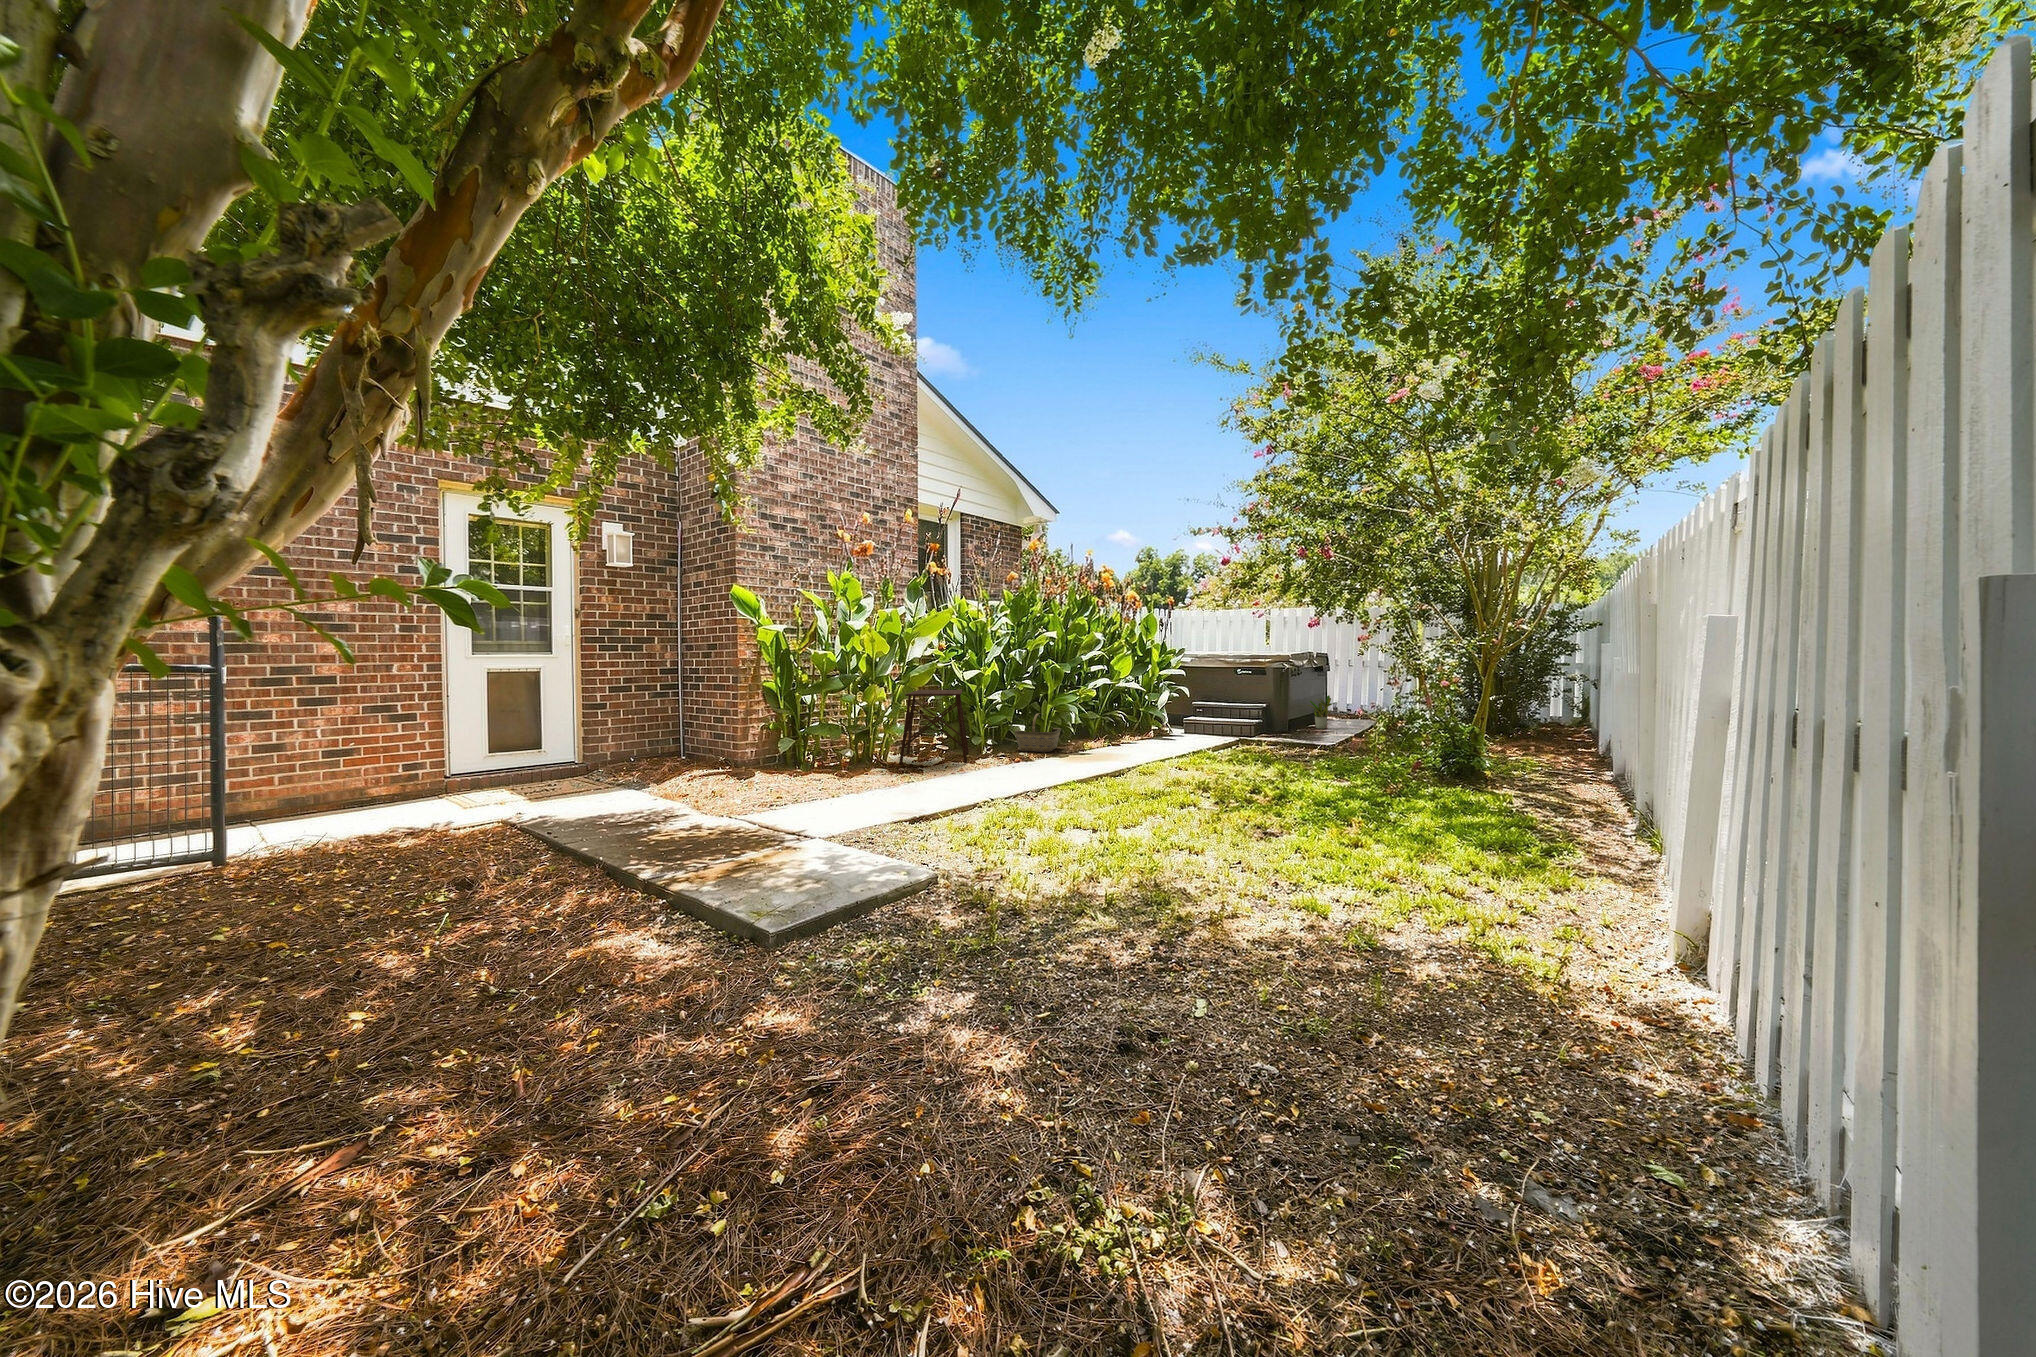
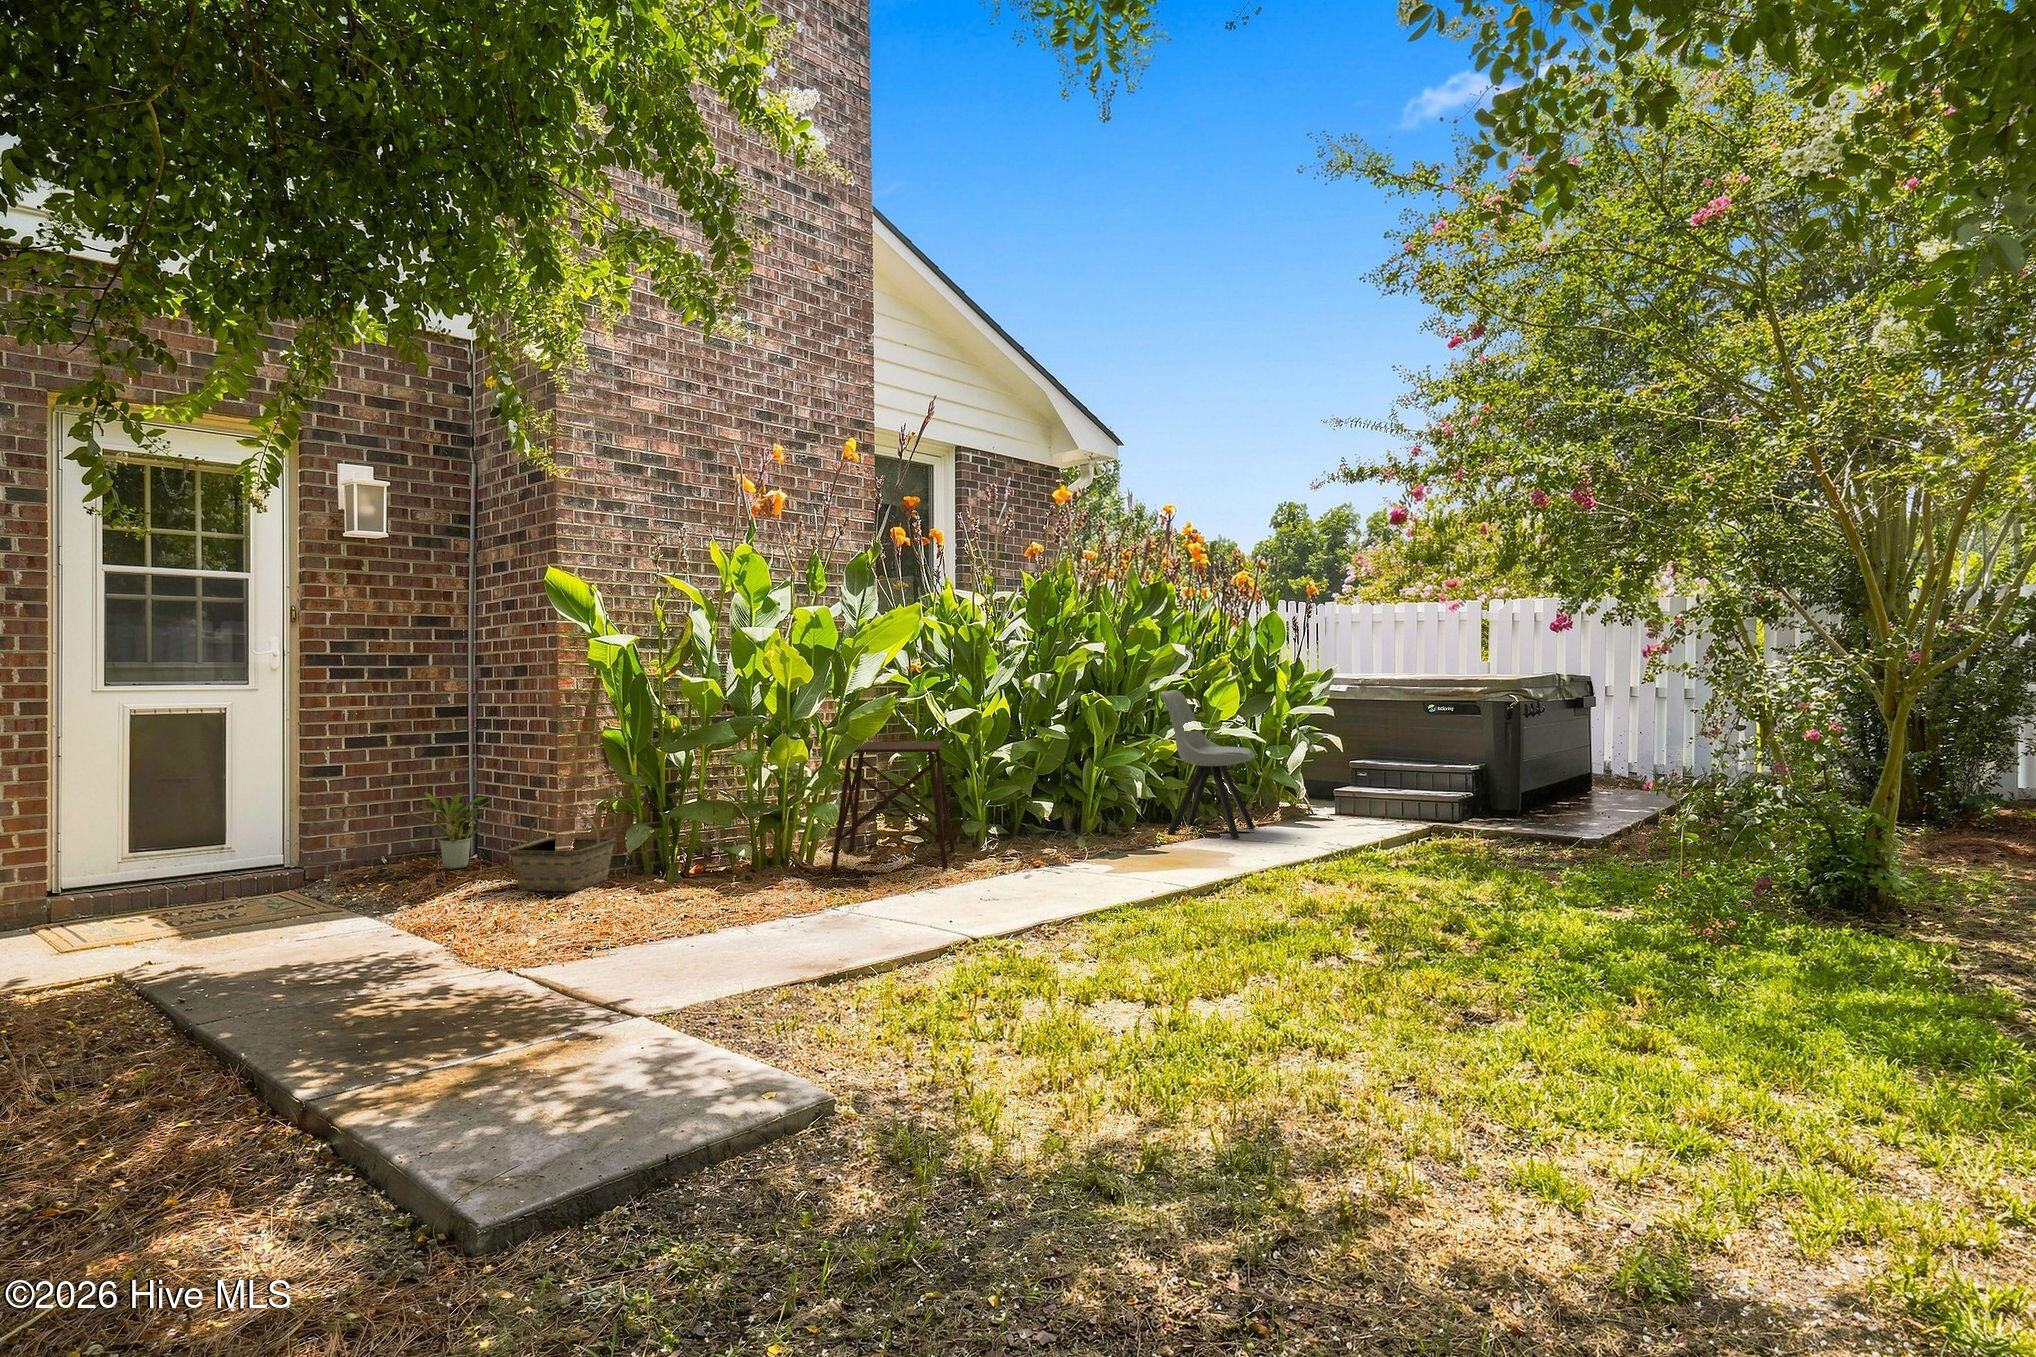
chair: none [1086,661,1140,746] -> present [1160,690,1255,839]
potted plant: present [1307,695,1337,729] -> present [409,792,492,869]
basket: present [1015,713,1061,752] -> present [508,809,616,892]

